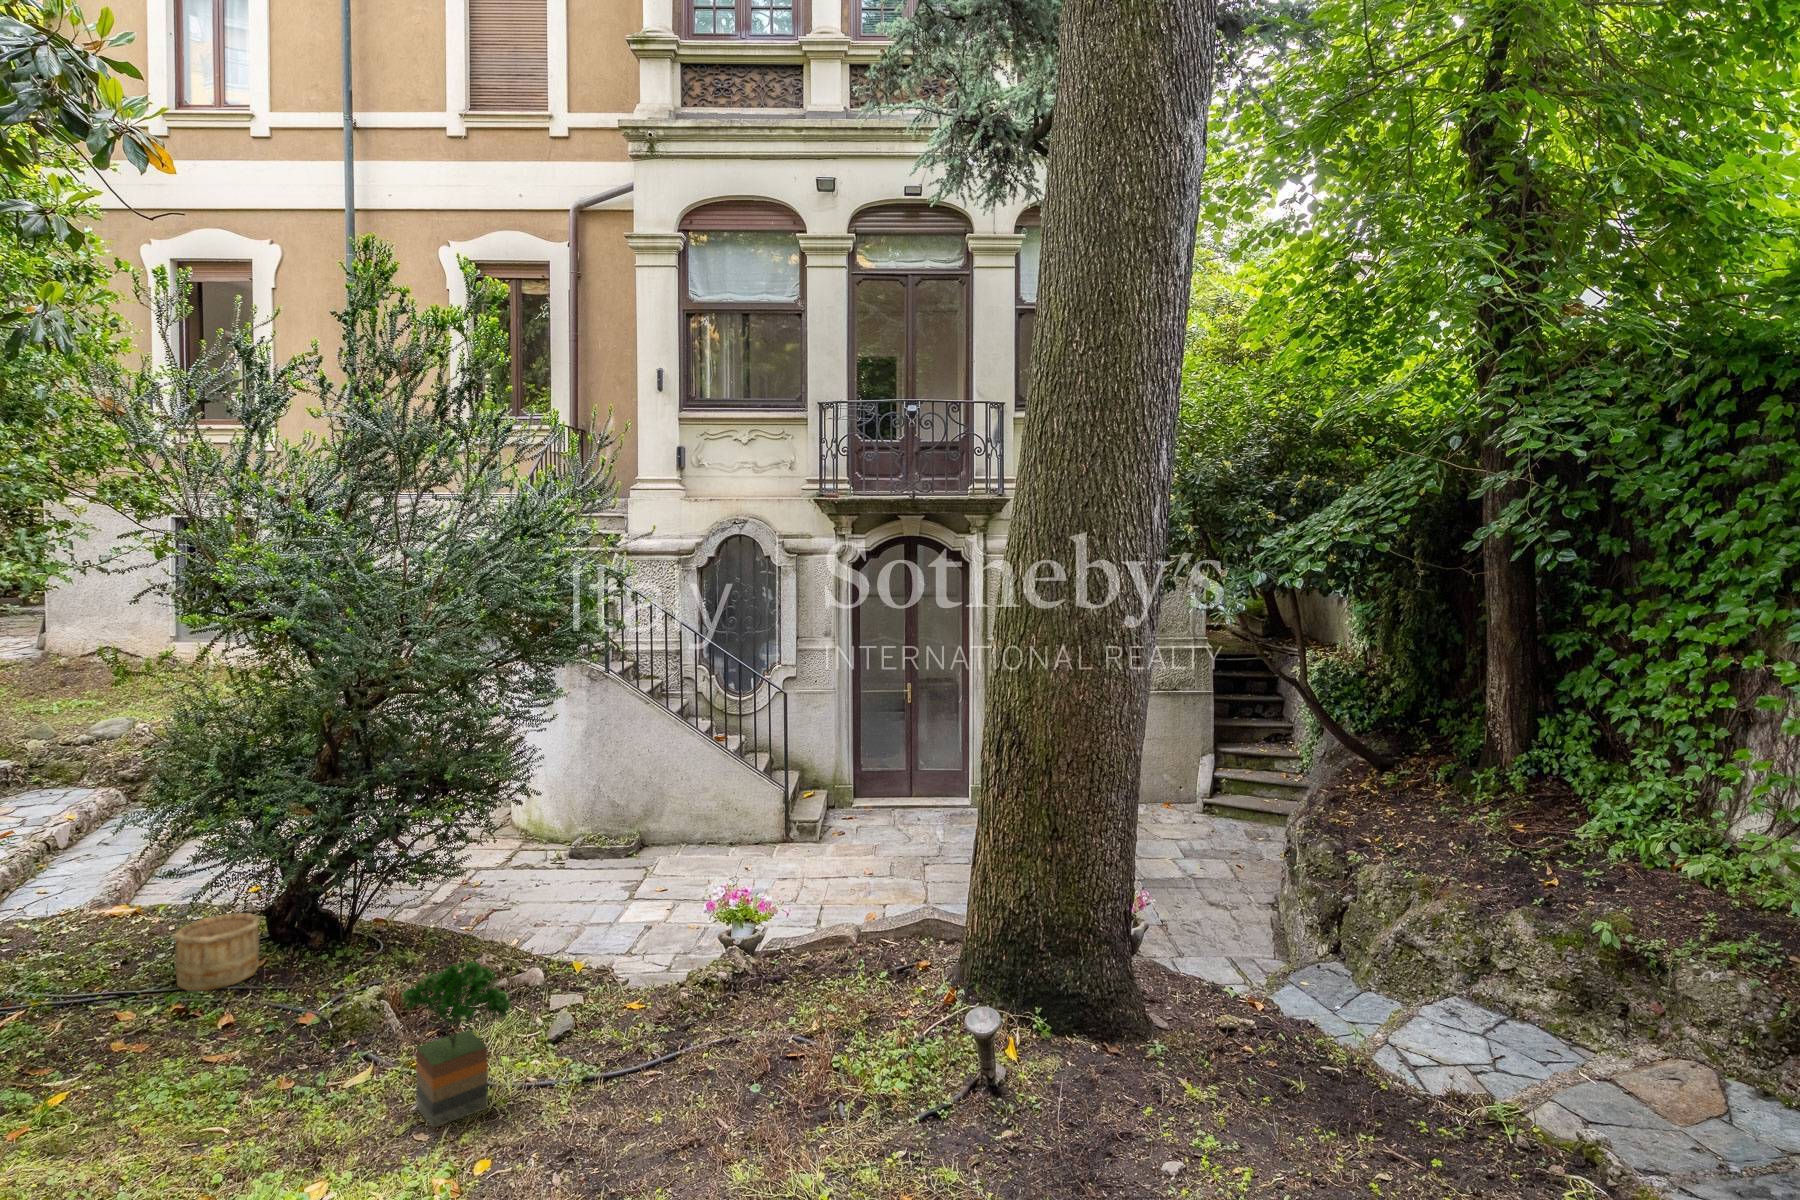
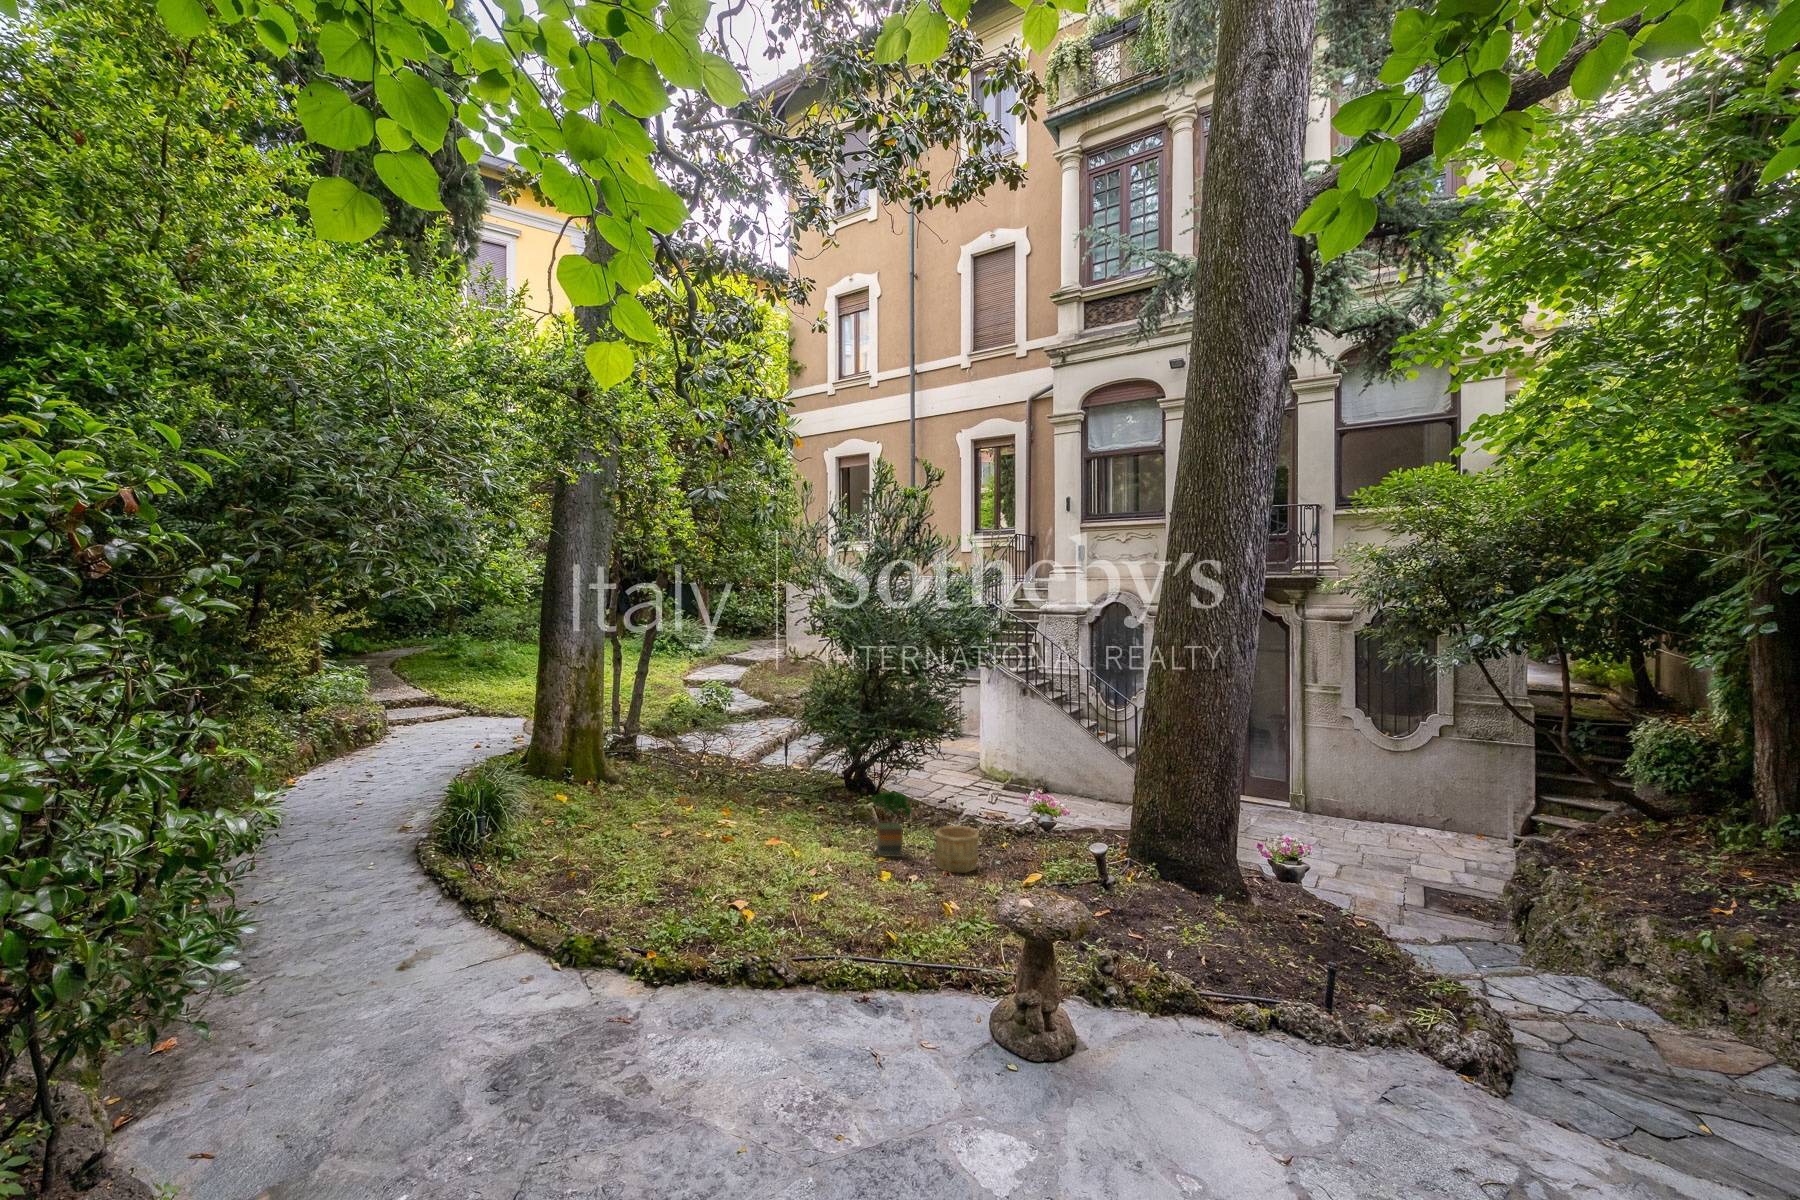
wooden bucket: present [173,913,261,991] -> present [935,826,979,873]

